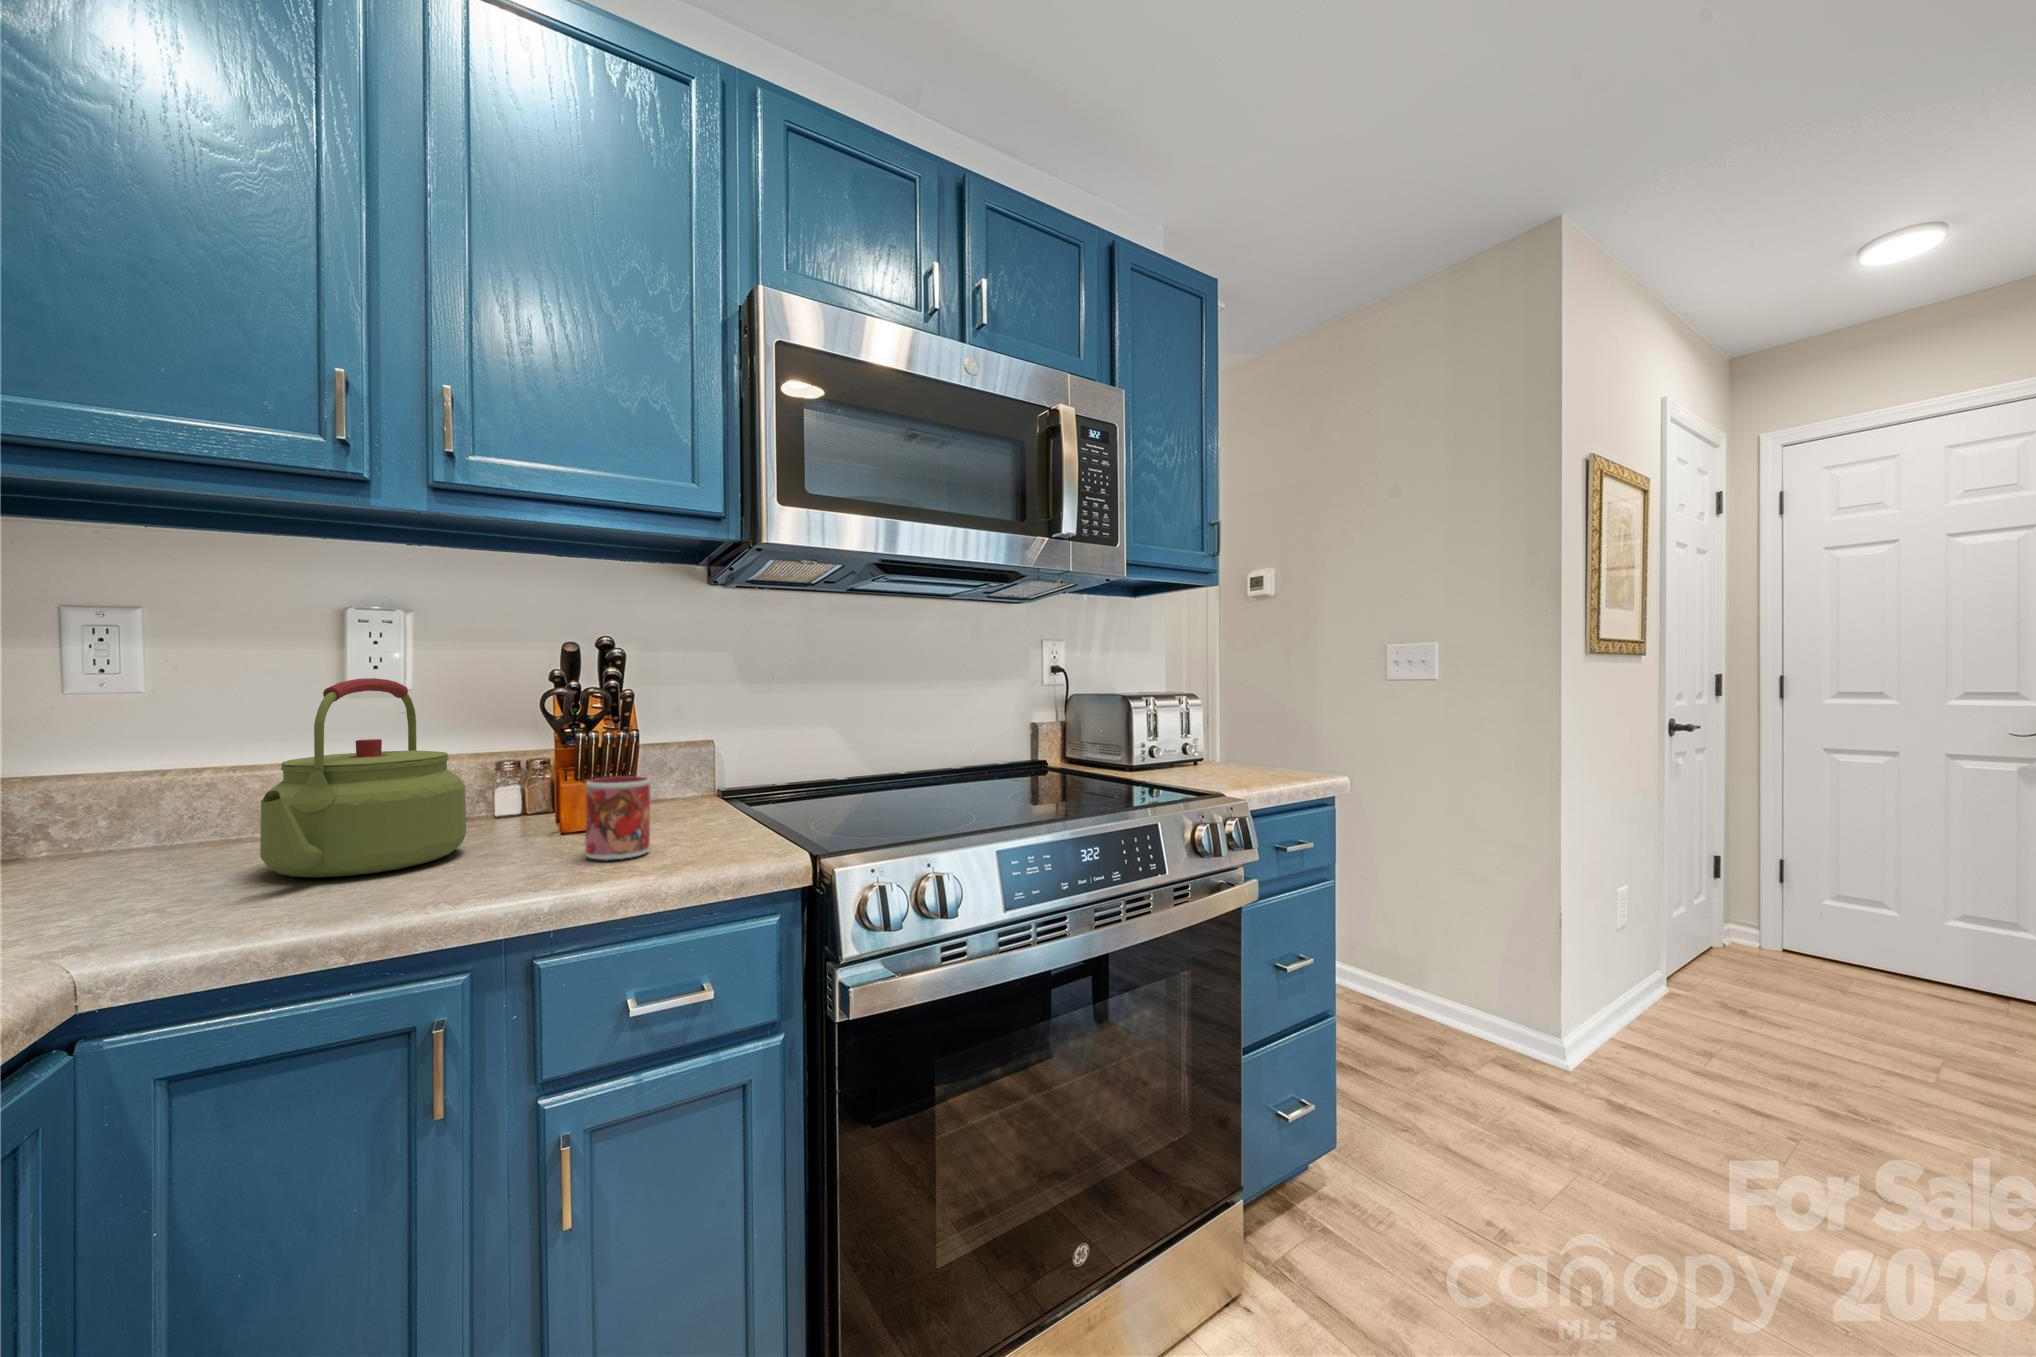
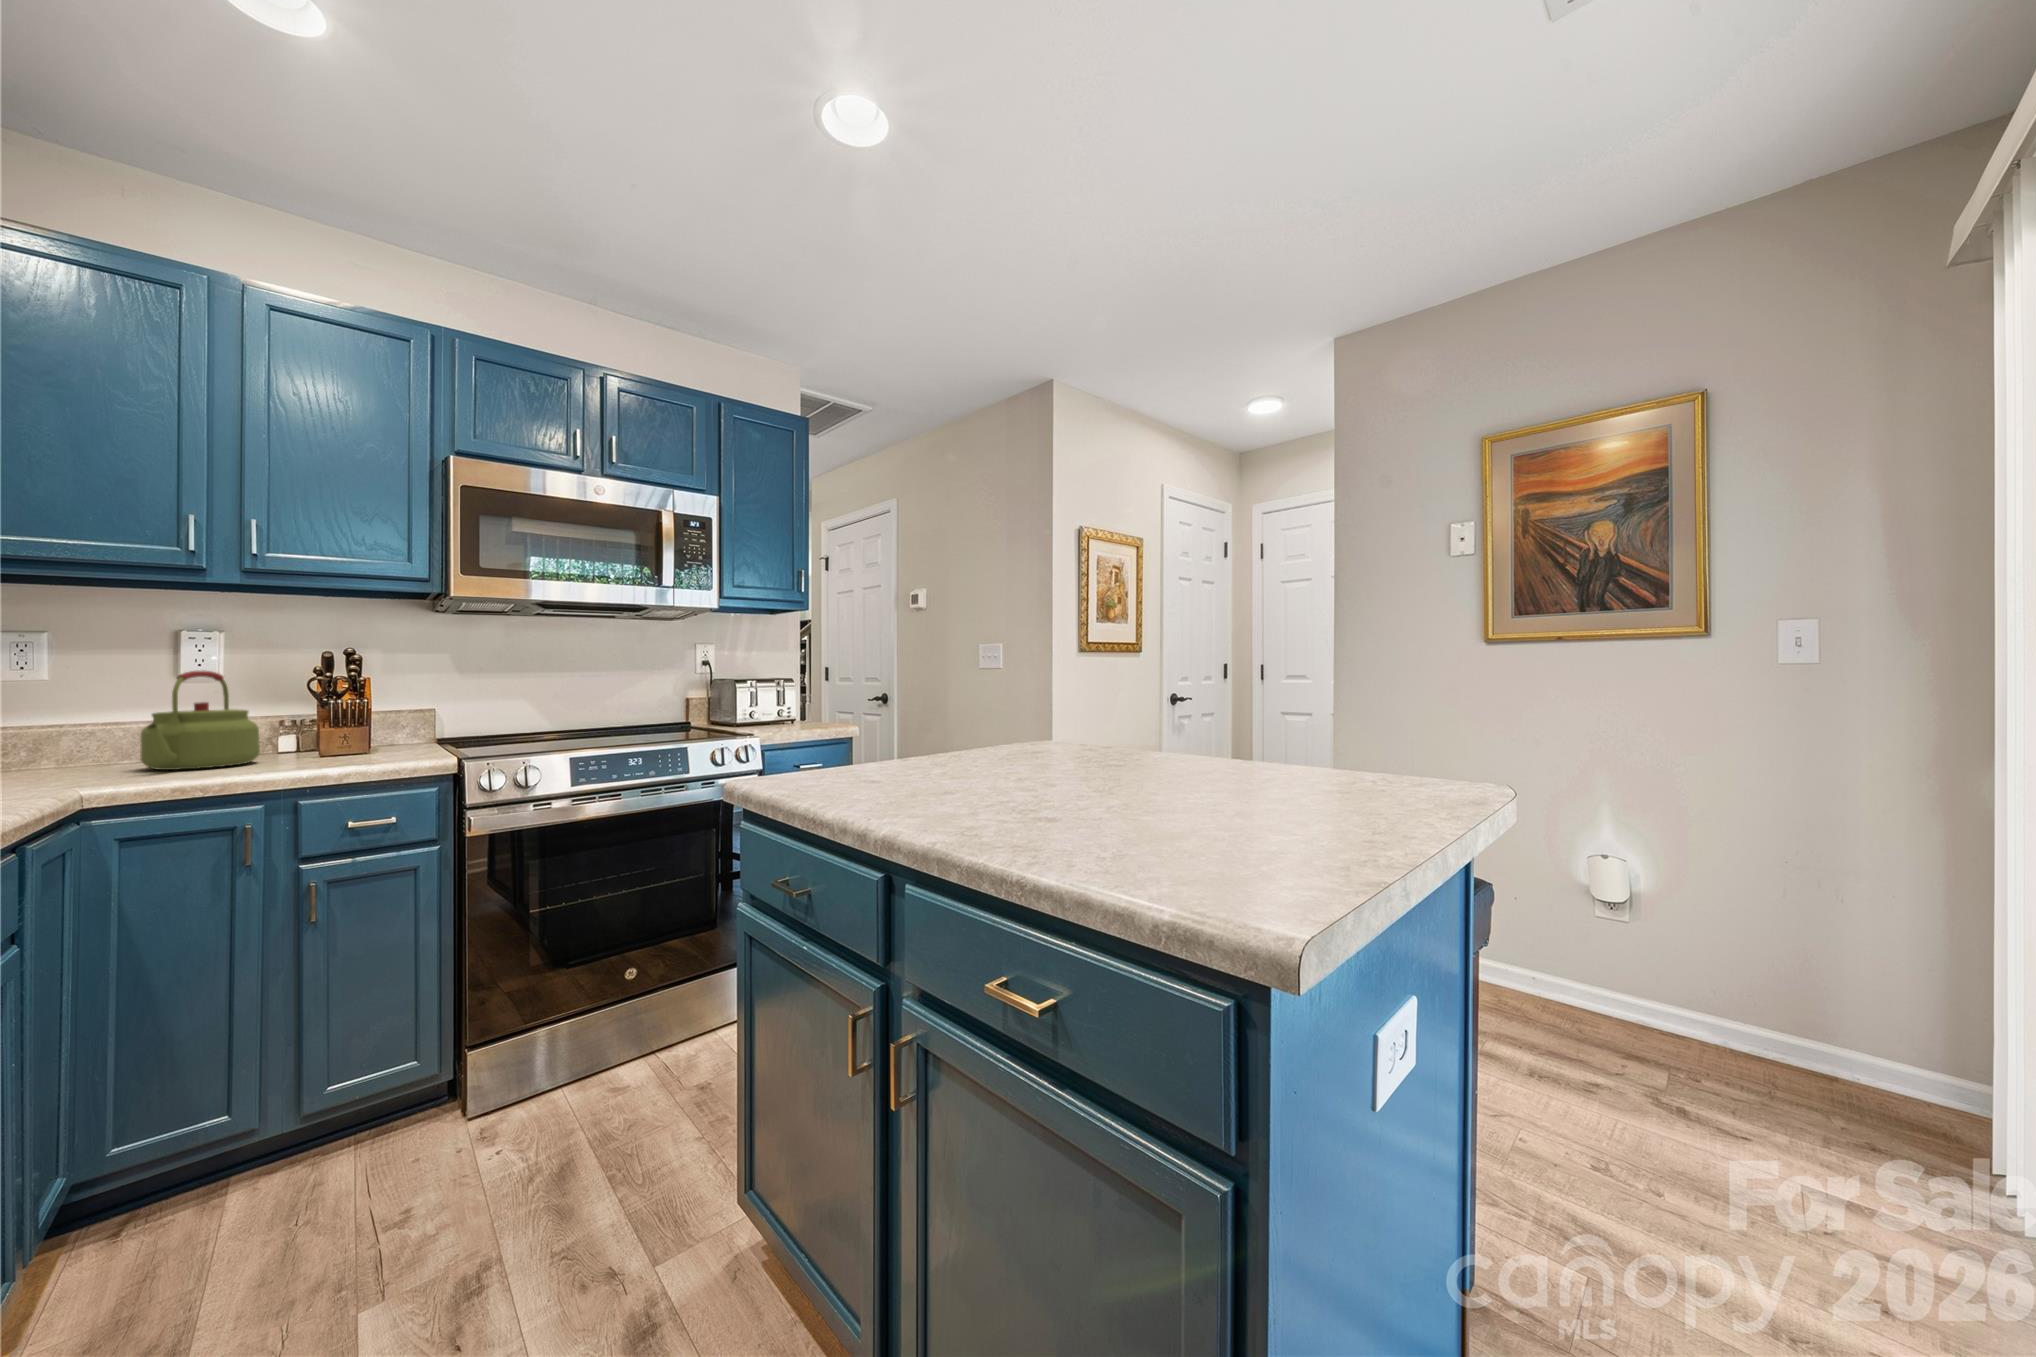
mug: present [585,776,650,860] -> none [330,722,369,762]

